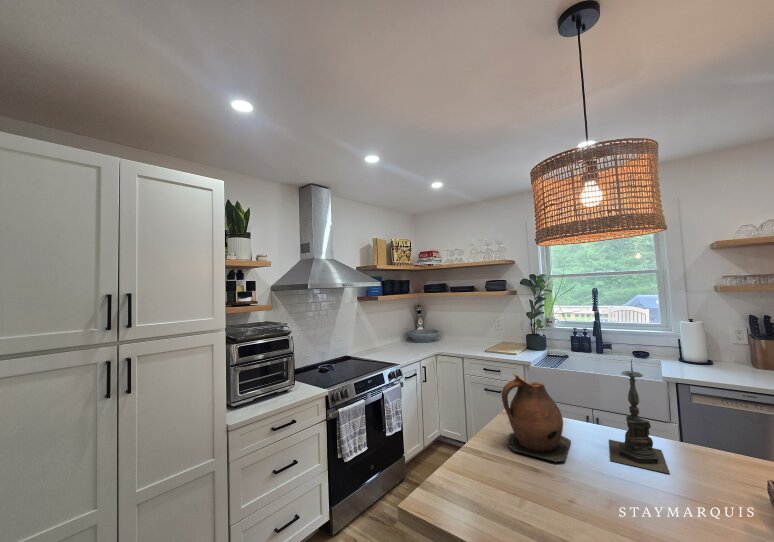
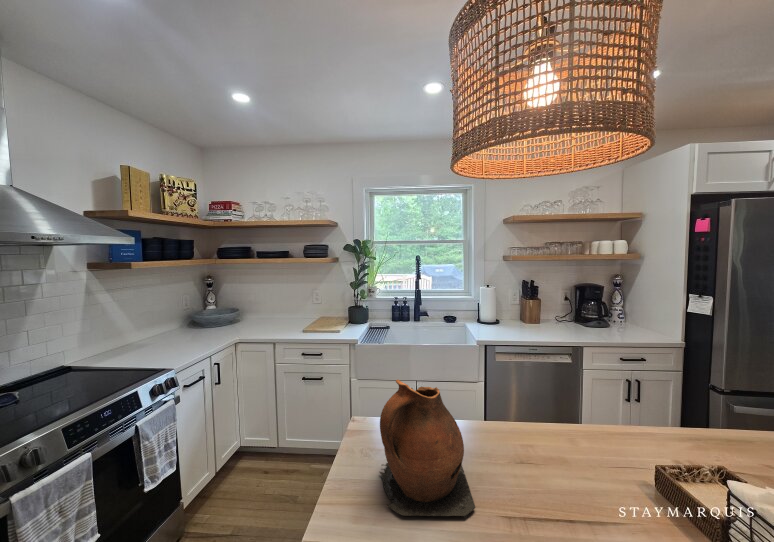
candle holder: present [609,360,670,474] -> none [492,338,578,480]

